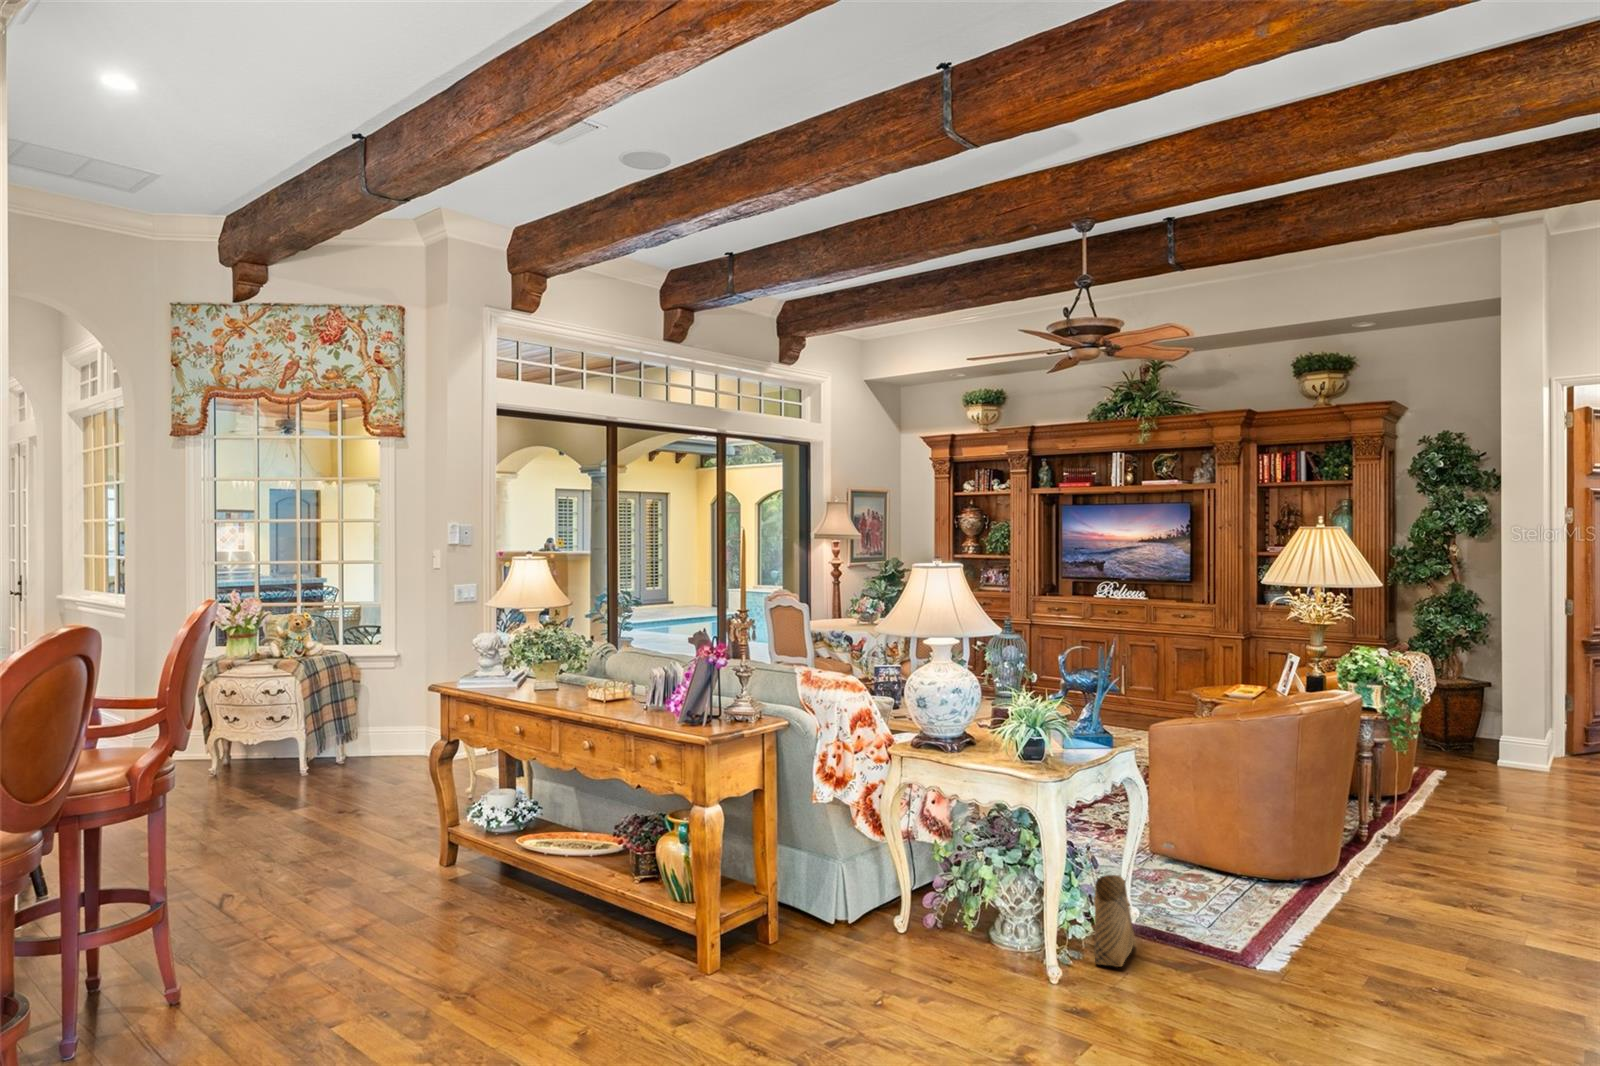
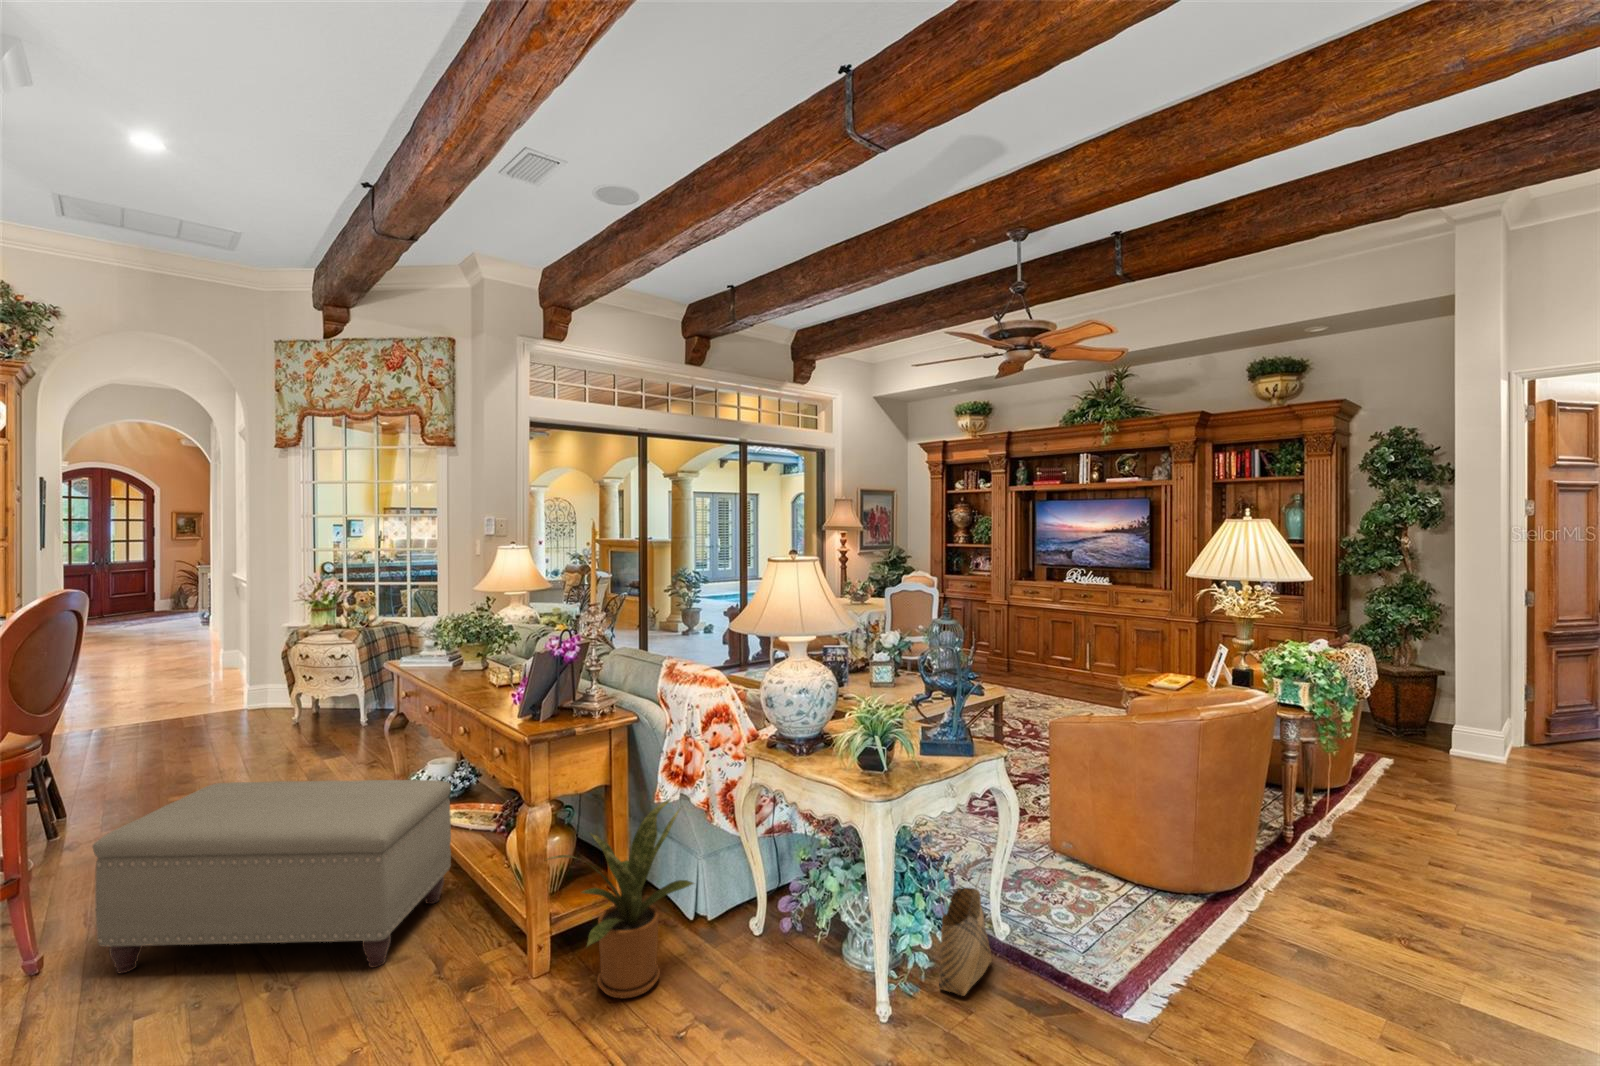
house plant: none [737,796,854,988] -> present [547,799,694,998]
ottoman: none [240,798,561,999] -> present [93,780,451,974]

